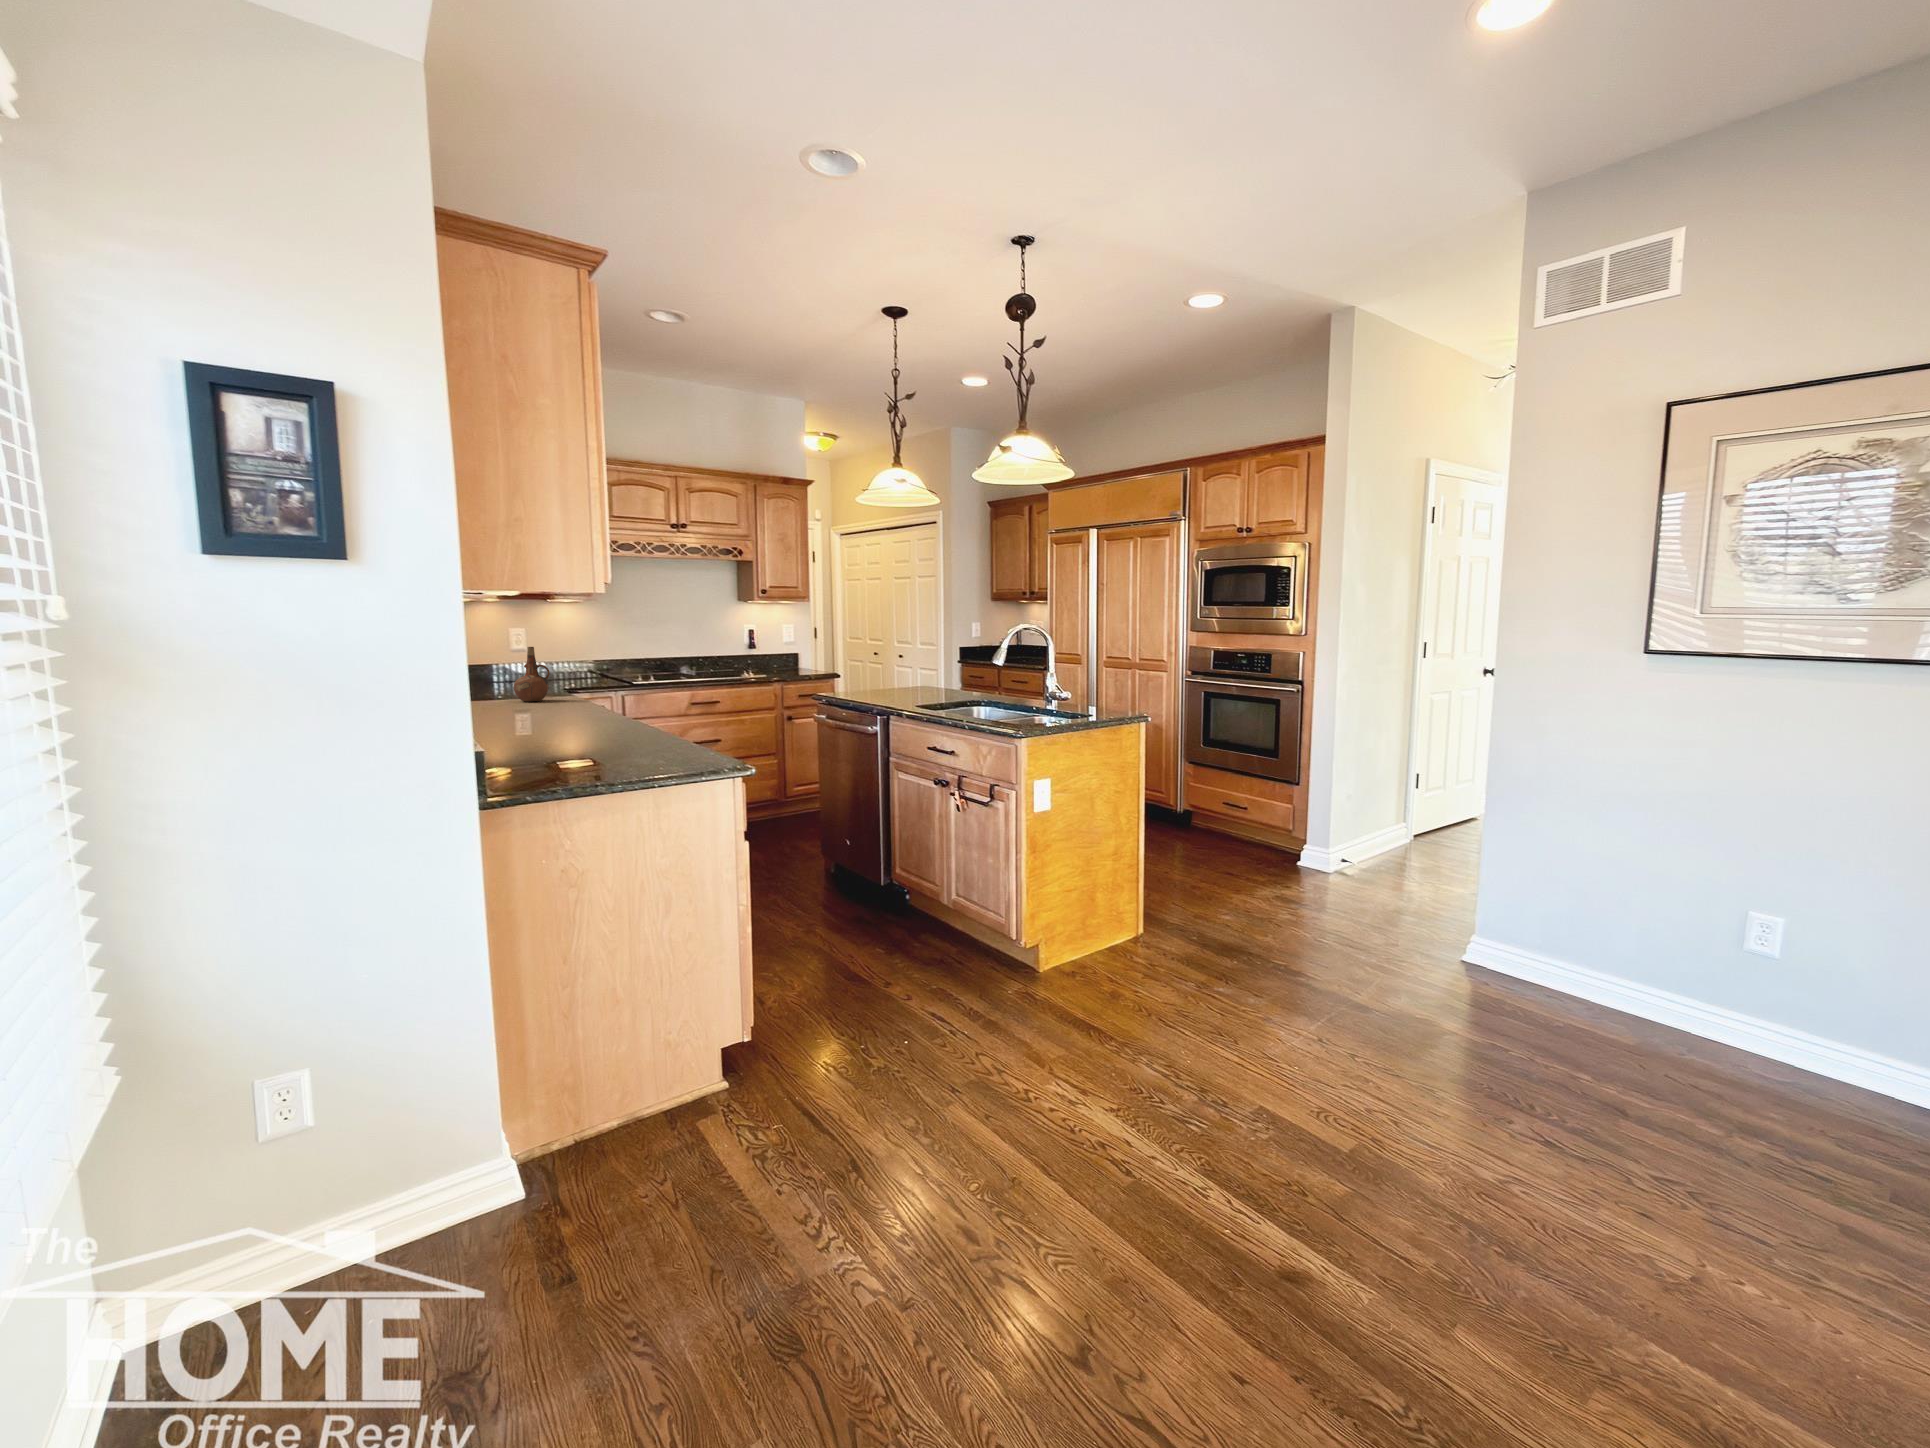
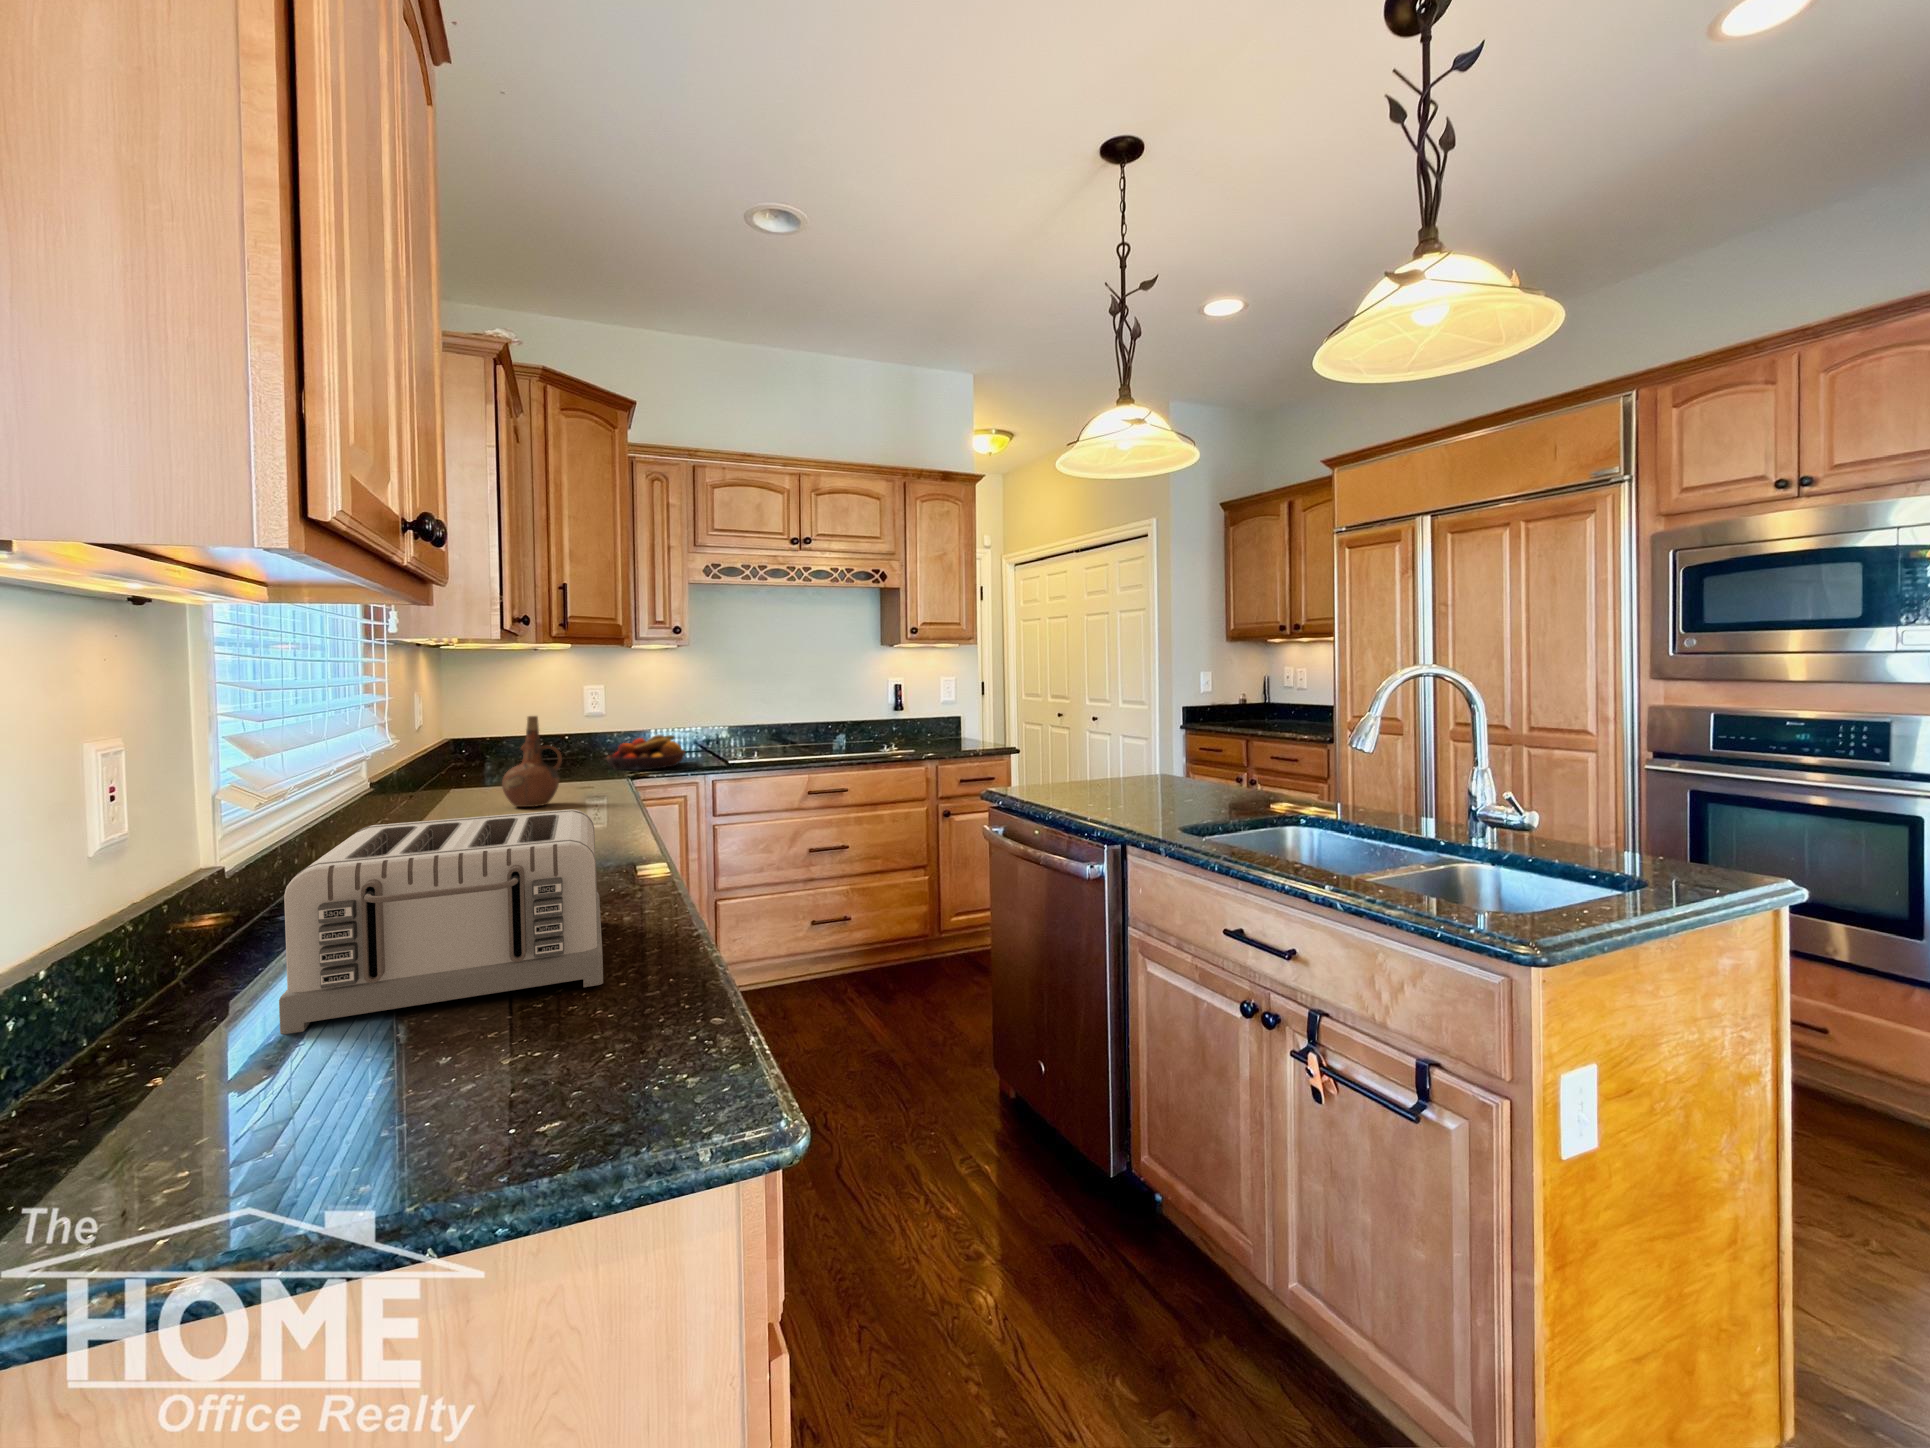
fruit bowl: none [549,662,605,685] -> present [607,735,685,770]
toaster: none [537,685,662,755] -> present [279,809,603,1034]

